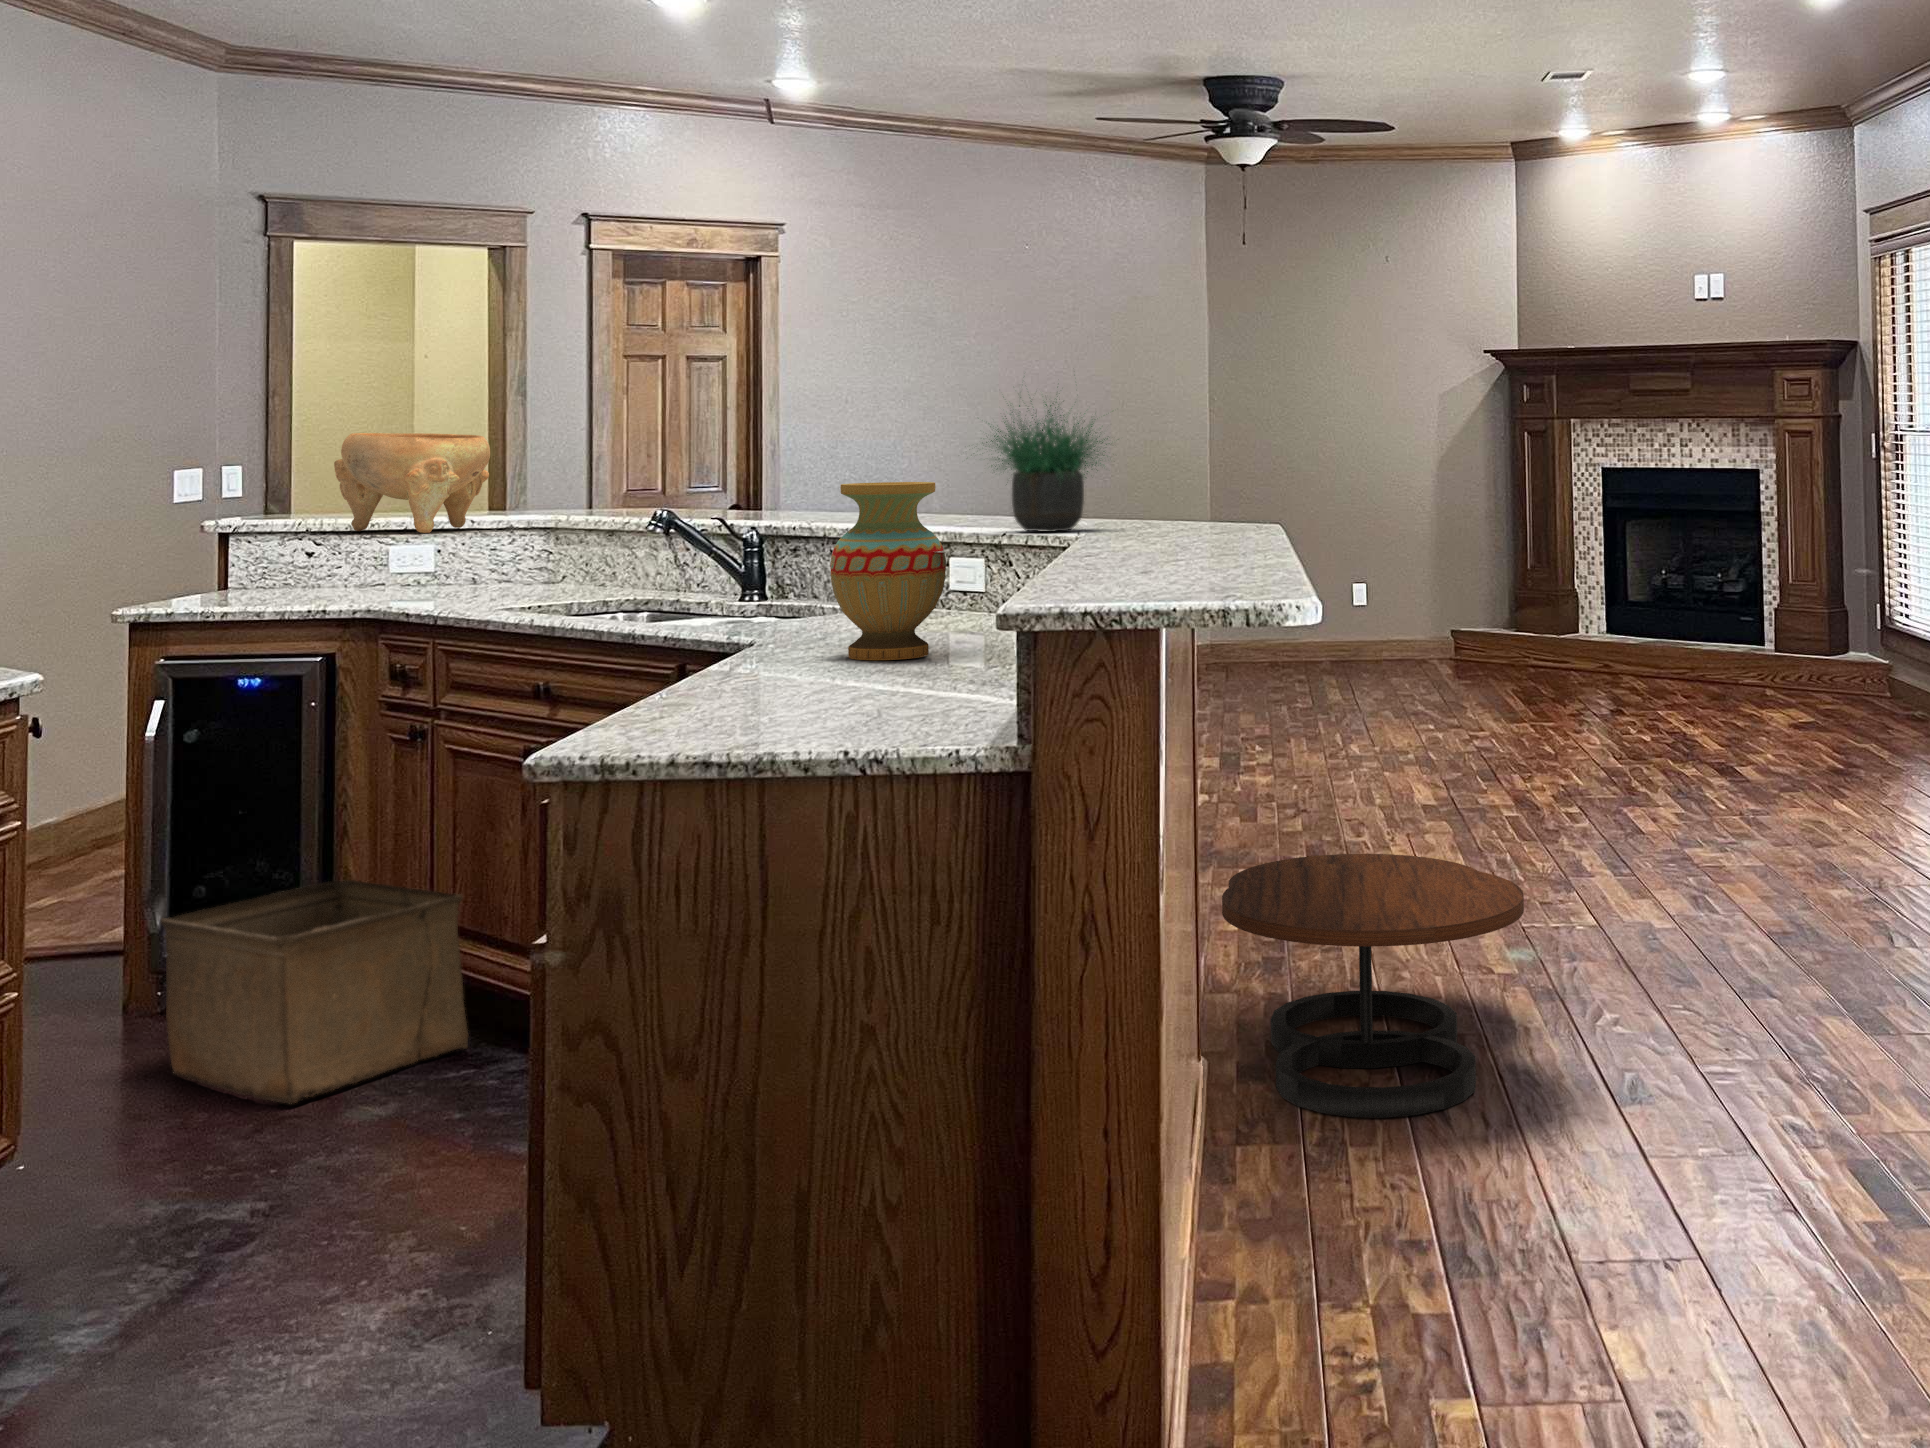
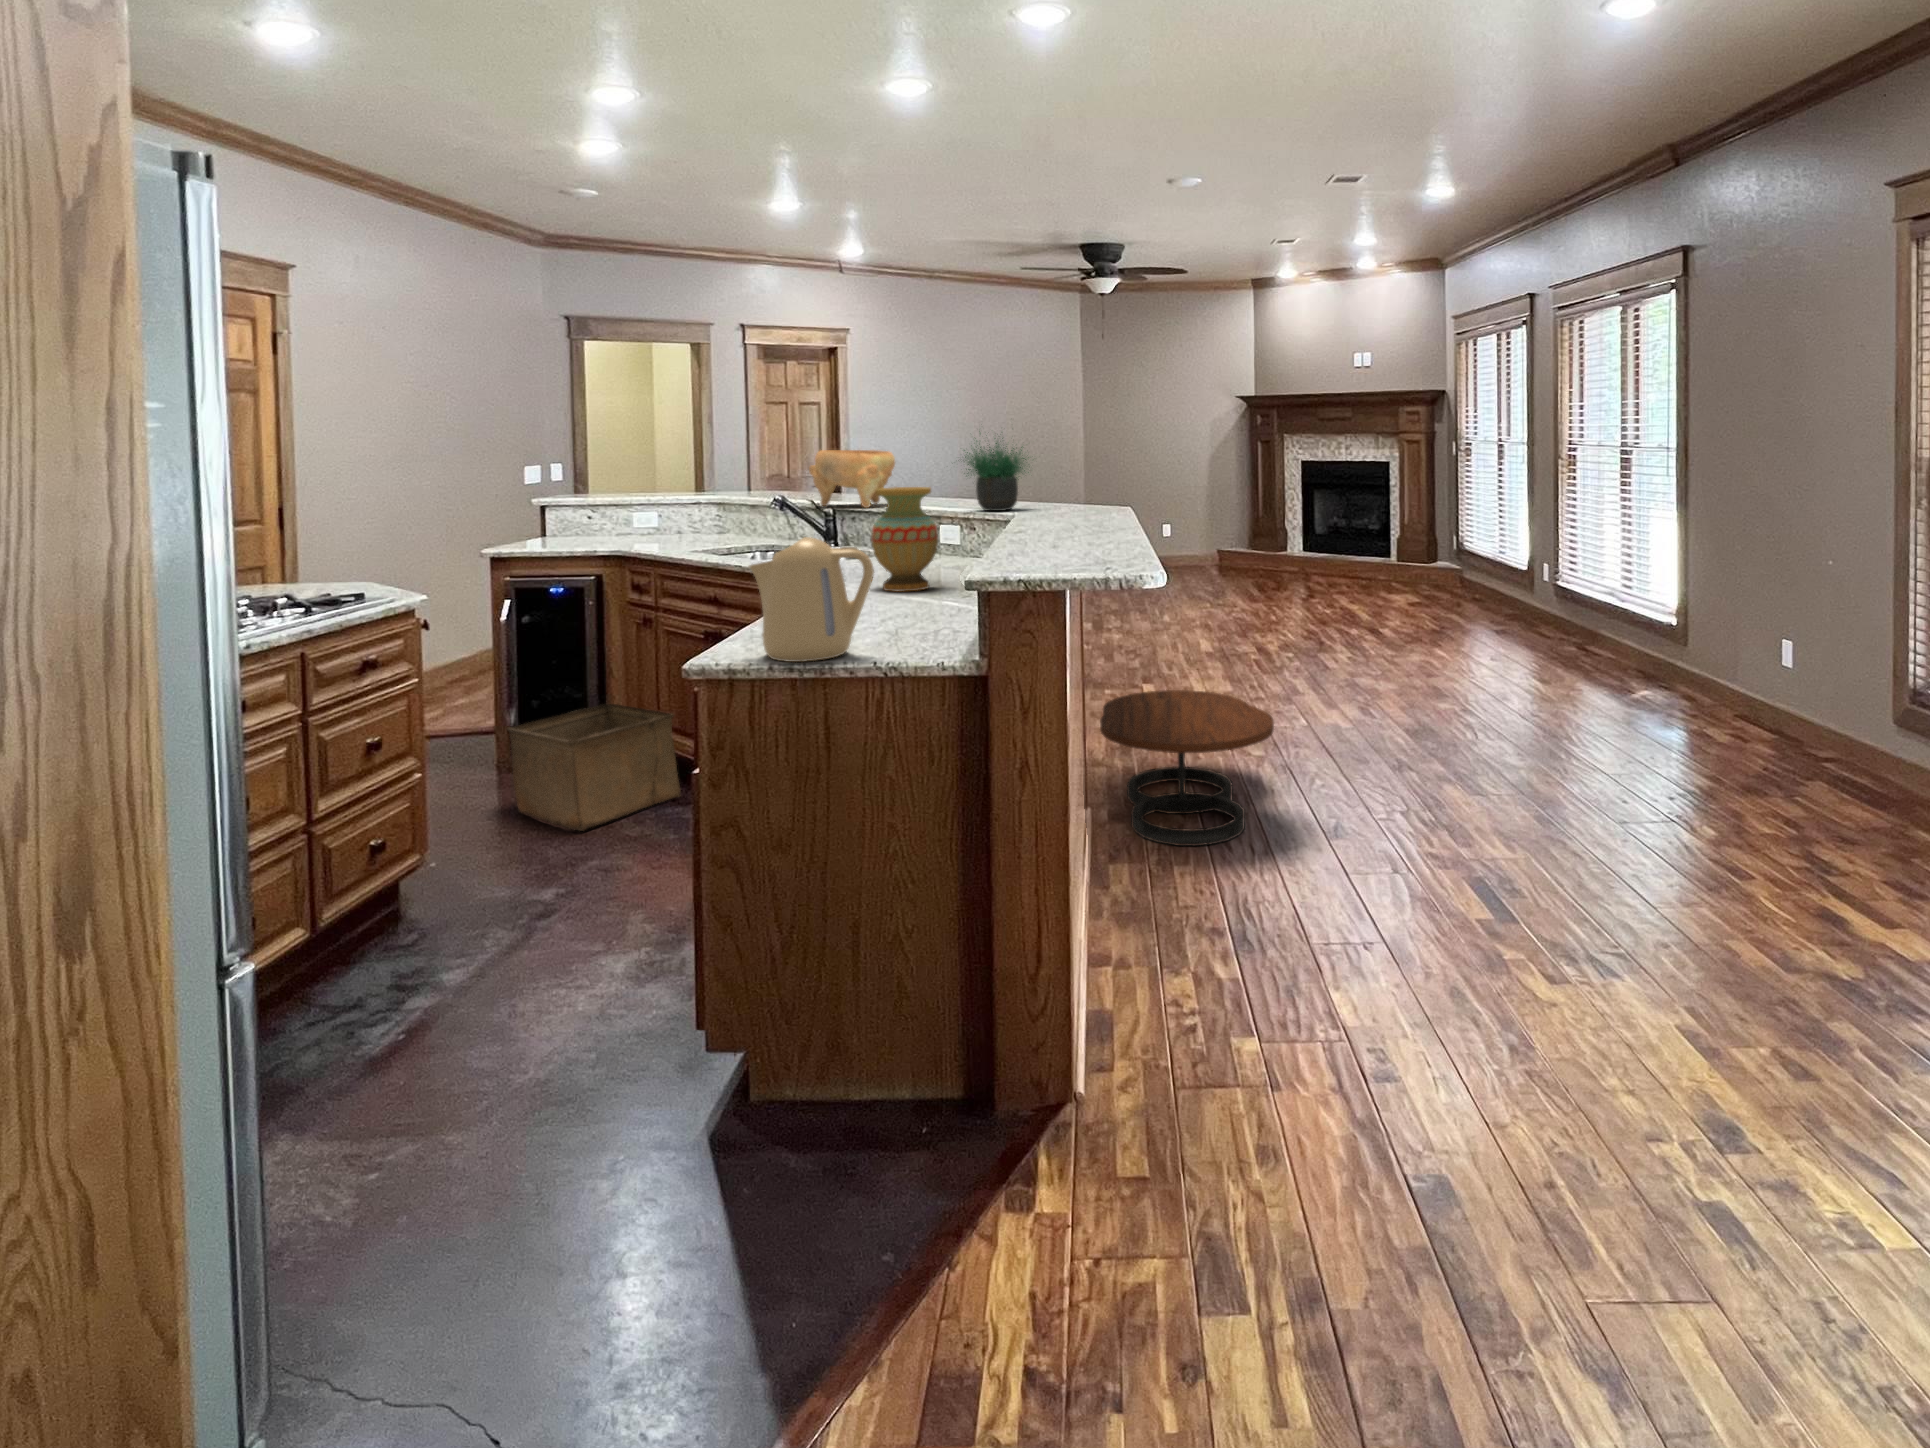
decorative bowl: present [334,433,490,533] -> present [809,450,895,508]
kettle: none [638,543,844,746] -> present [749,537,874,662]

